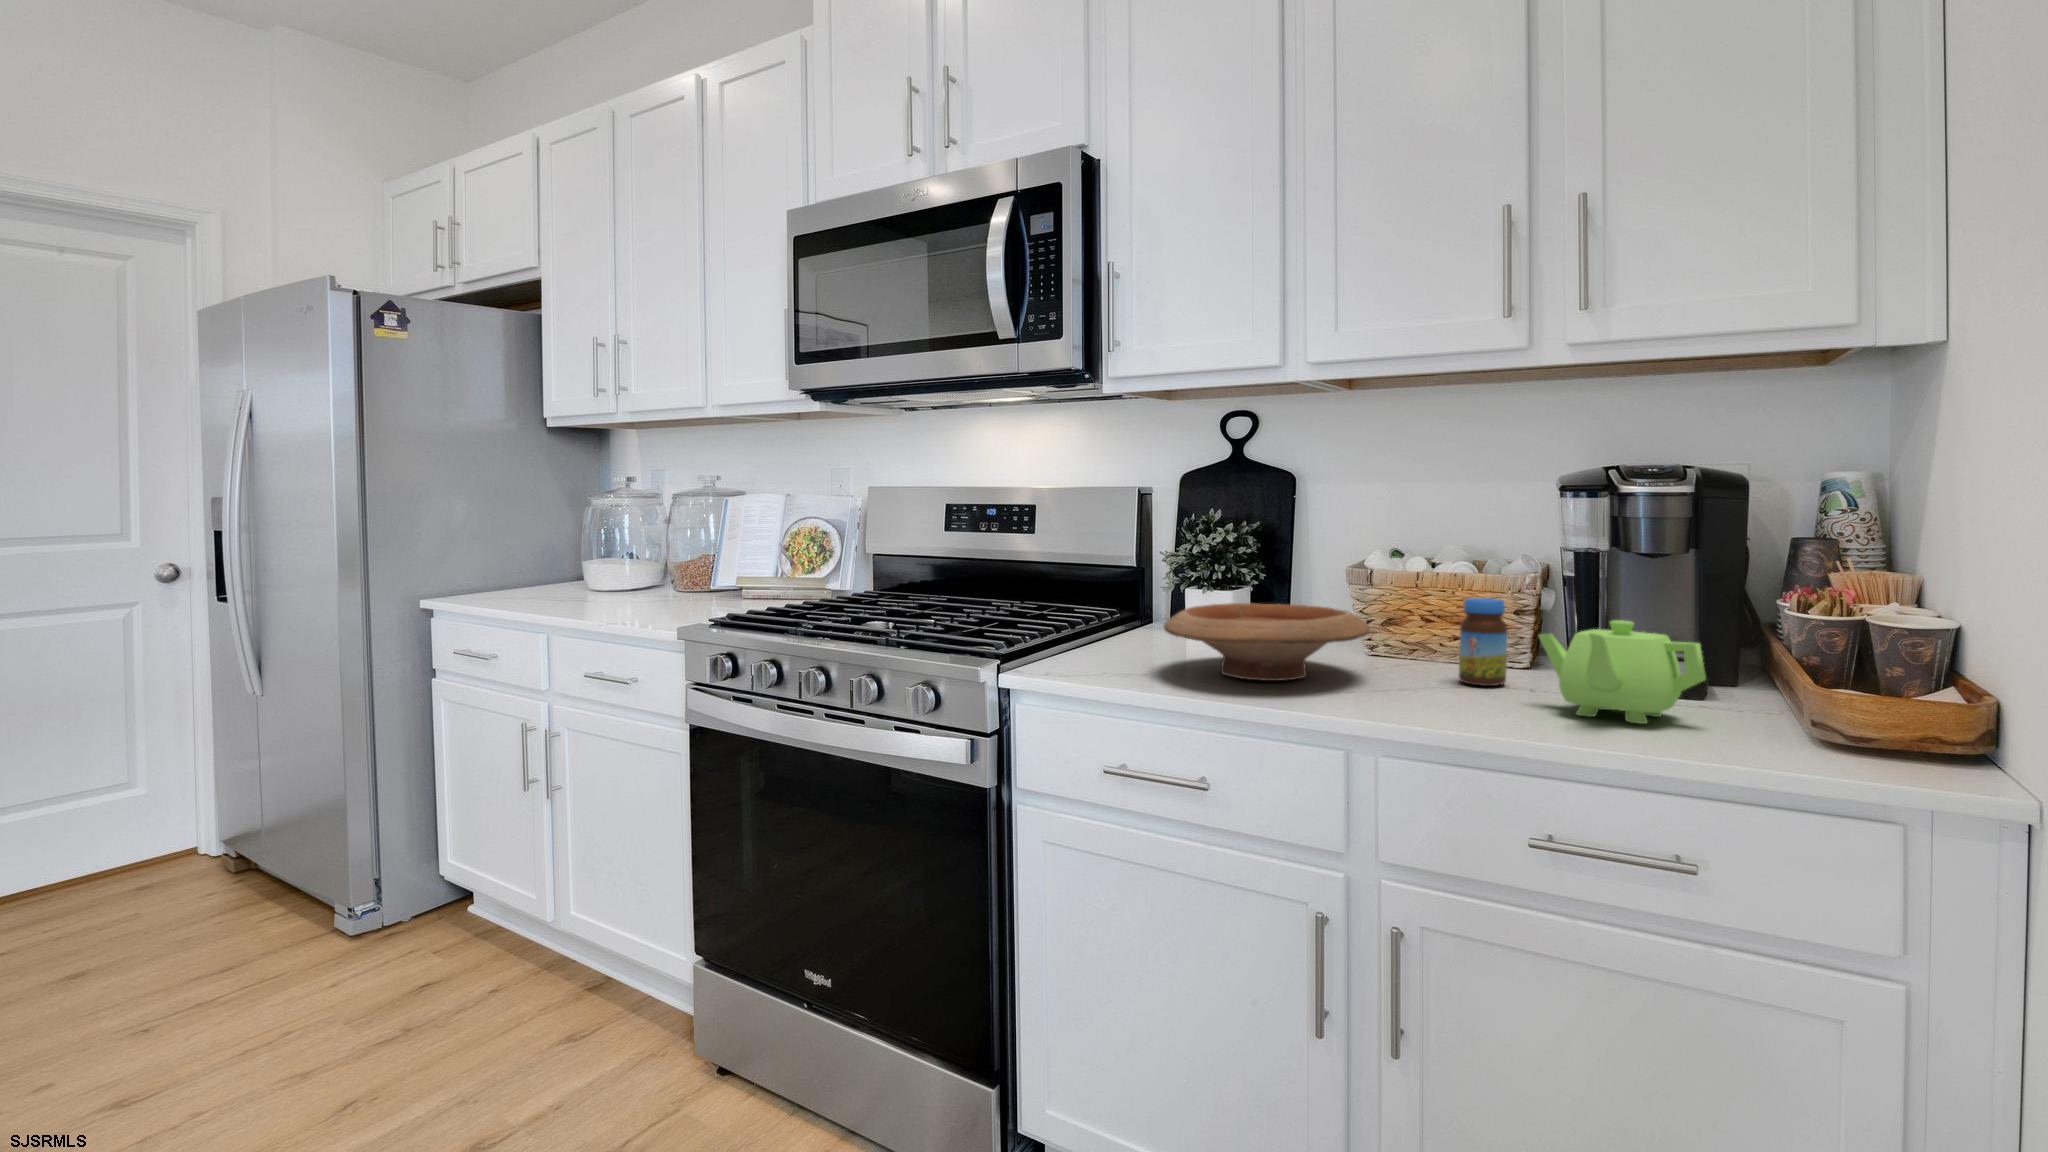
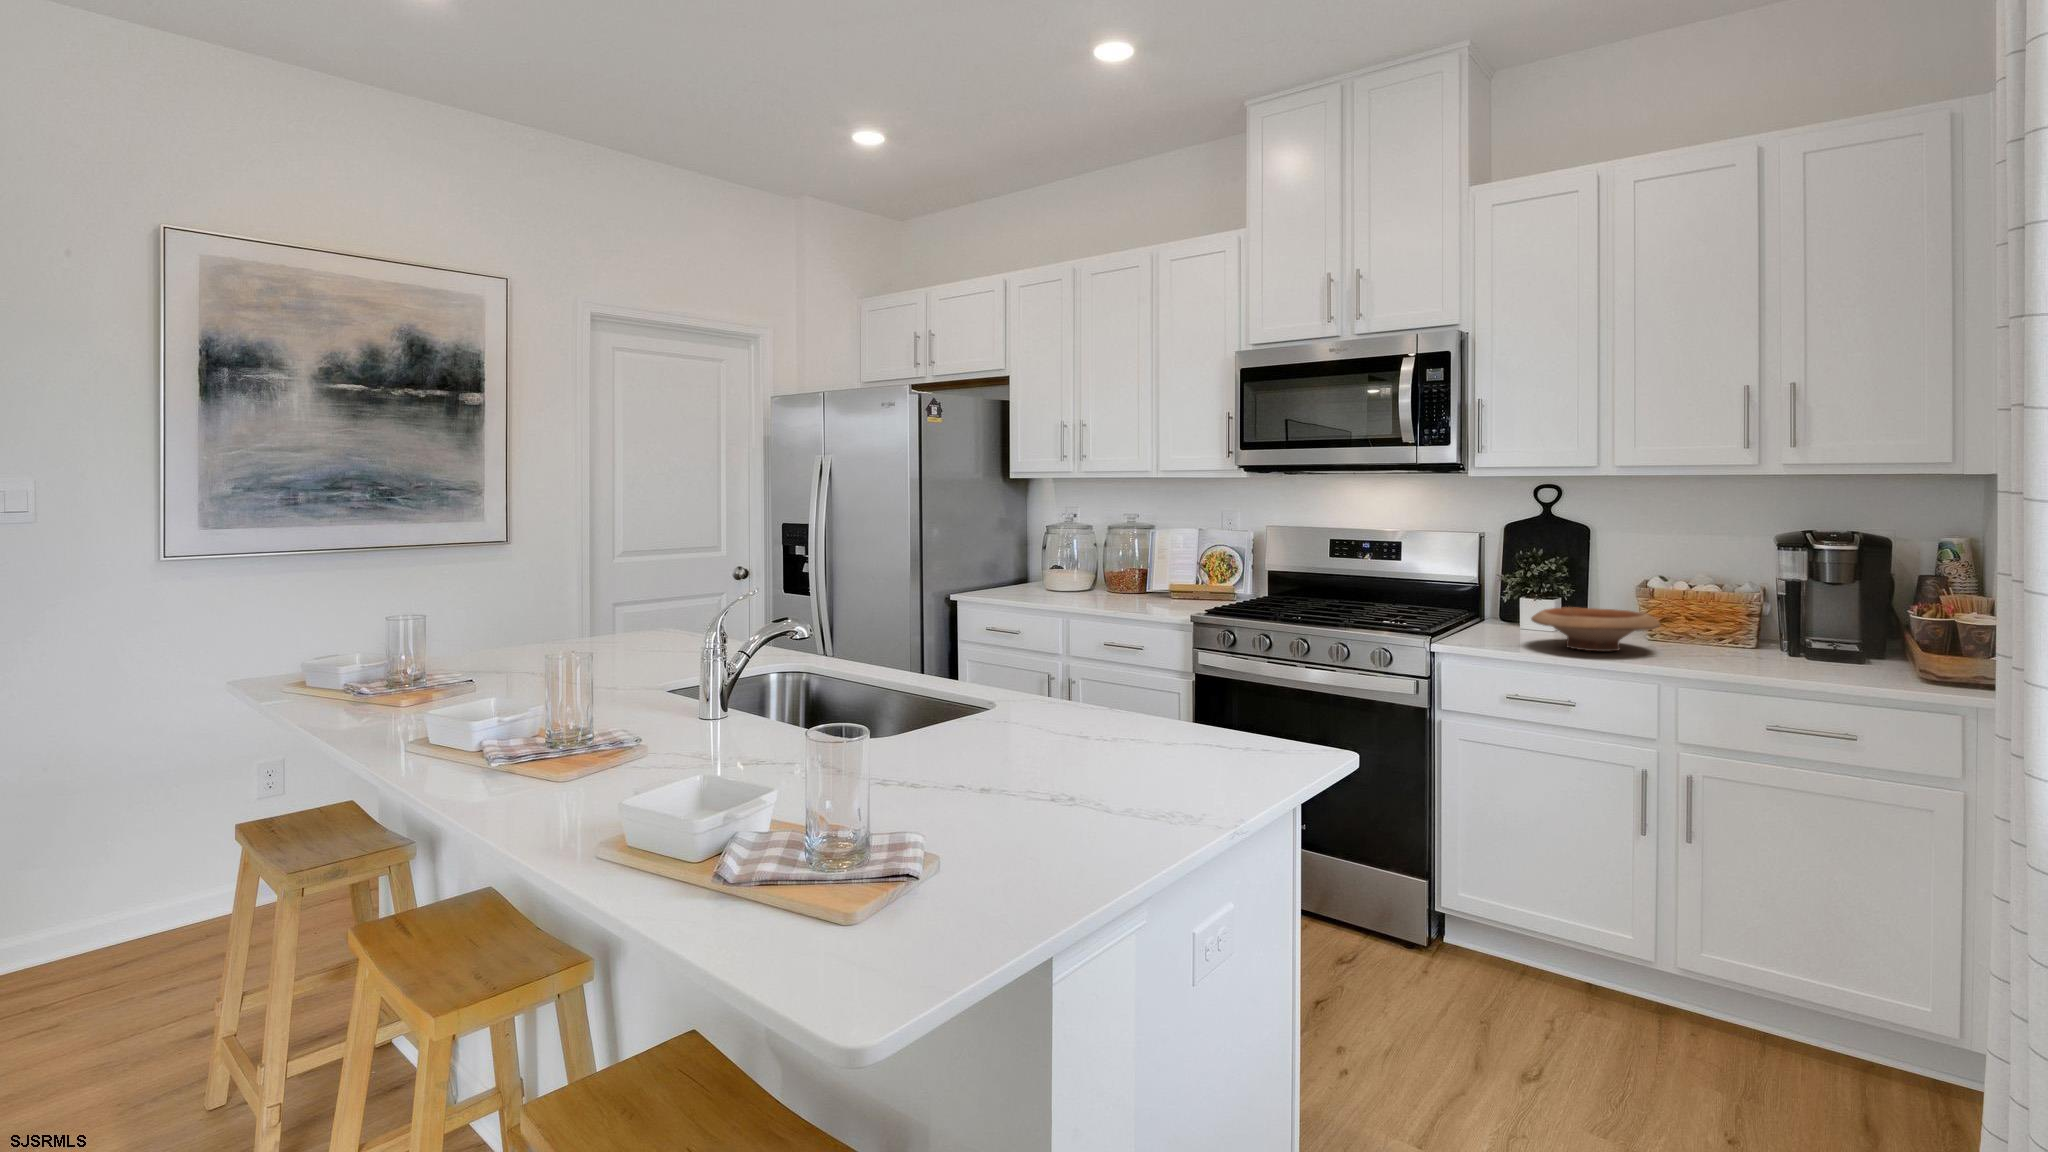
jar: present [1459,598,1507,686] -> none [1714,607,1745,656]
teapot: present [1539,620,1706,724] -> none [1767,620,1865,674]

